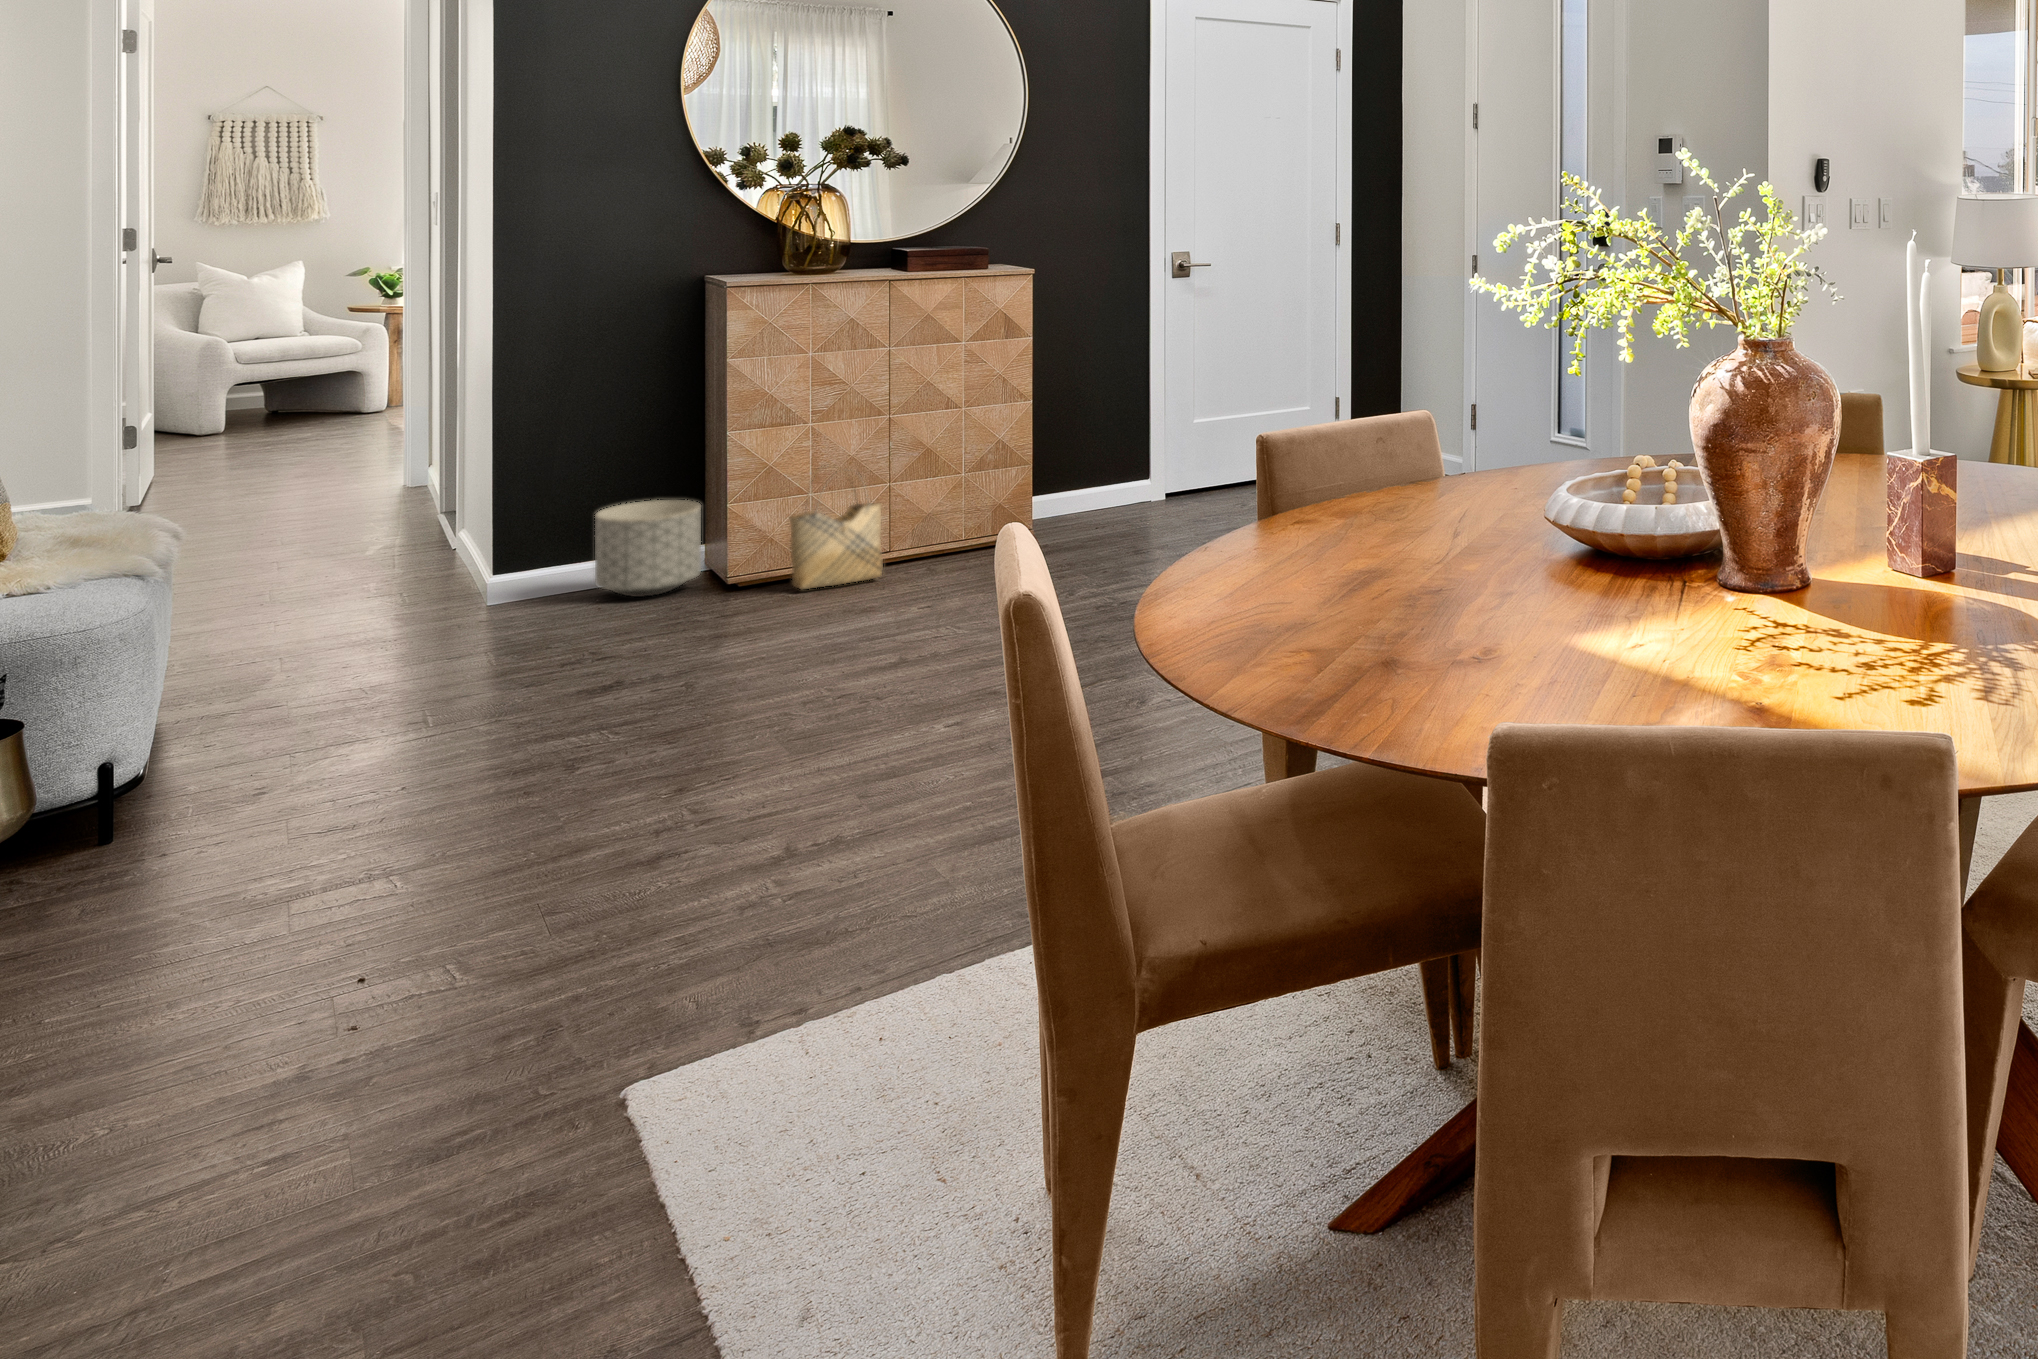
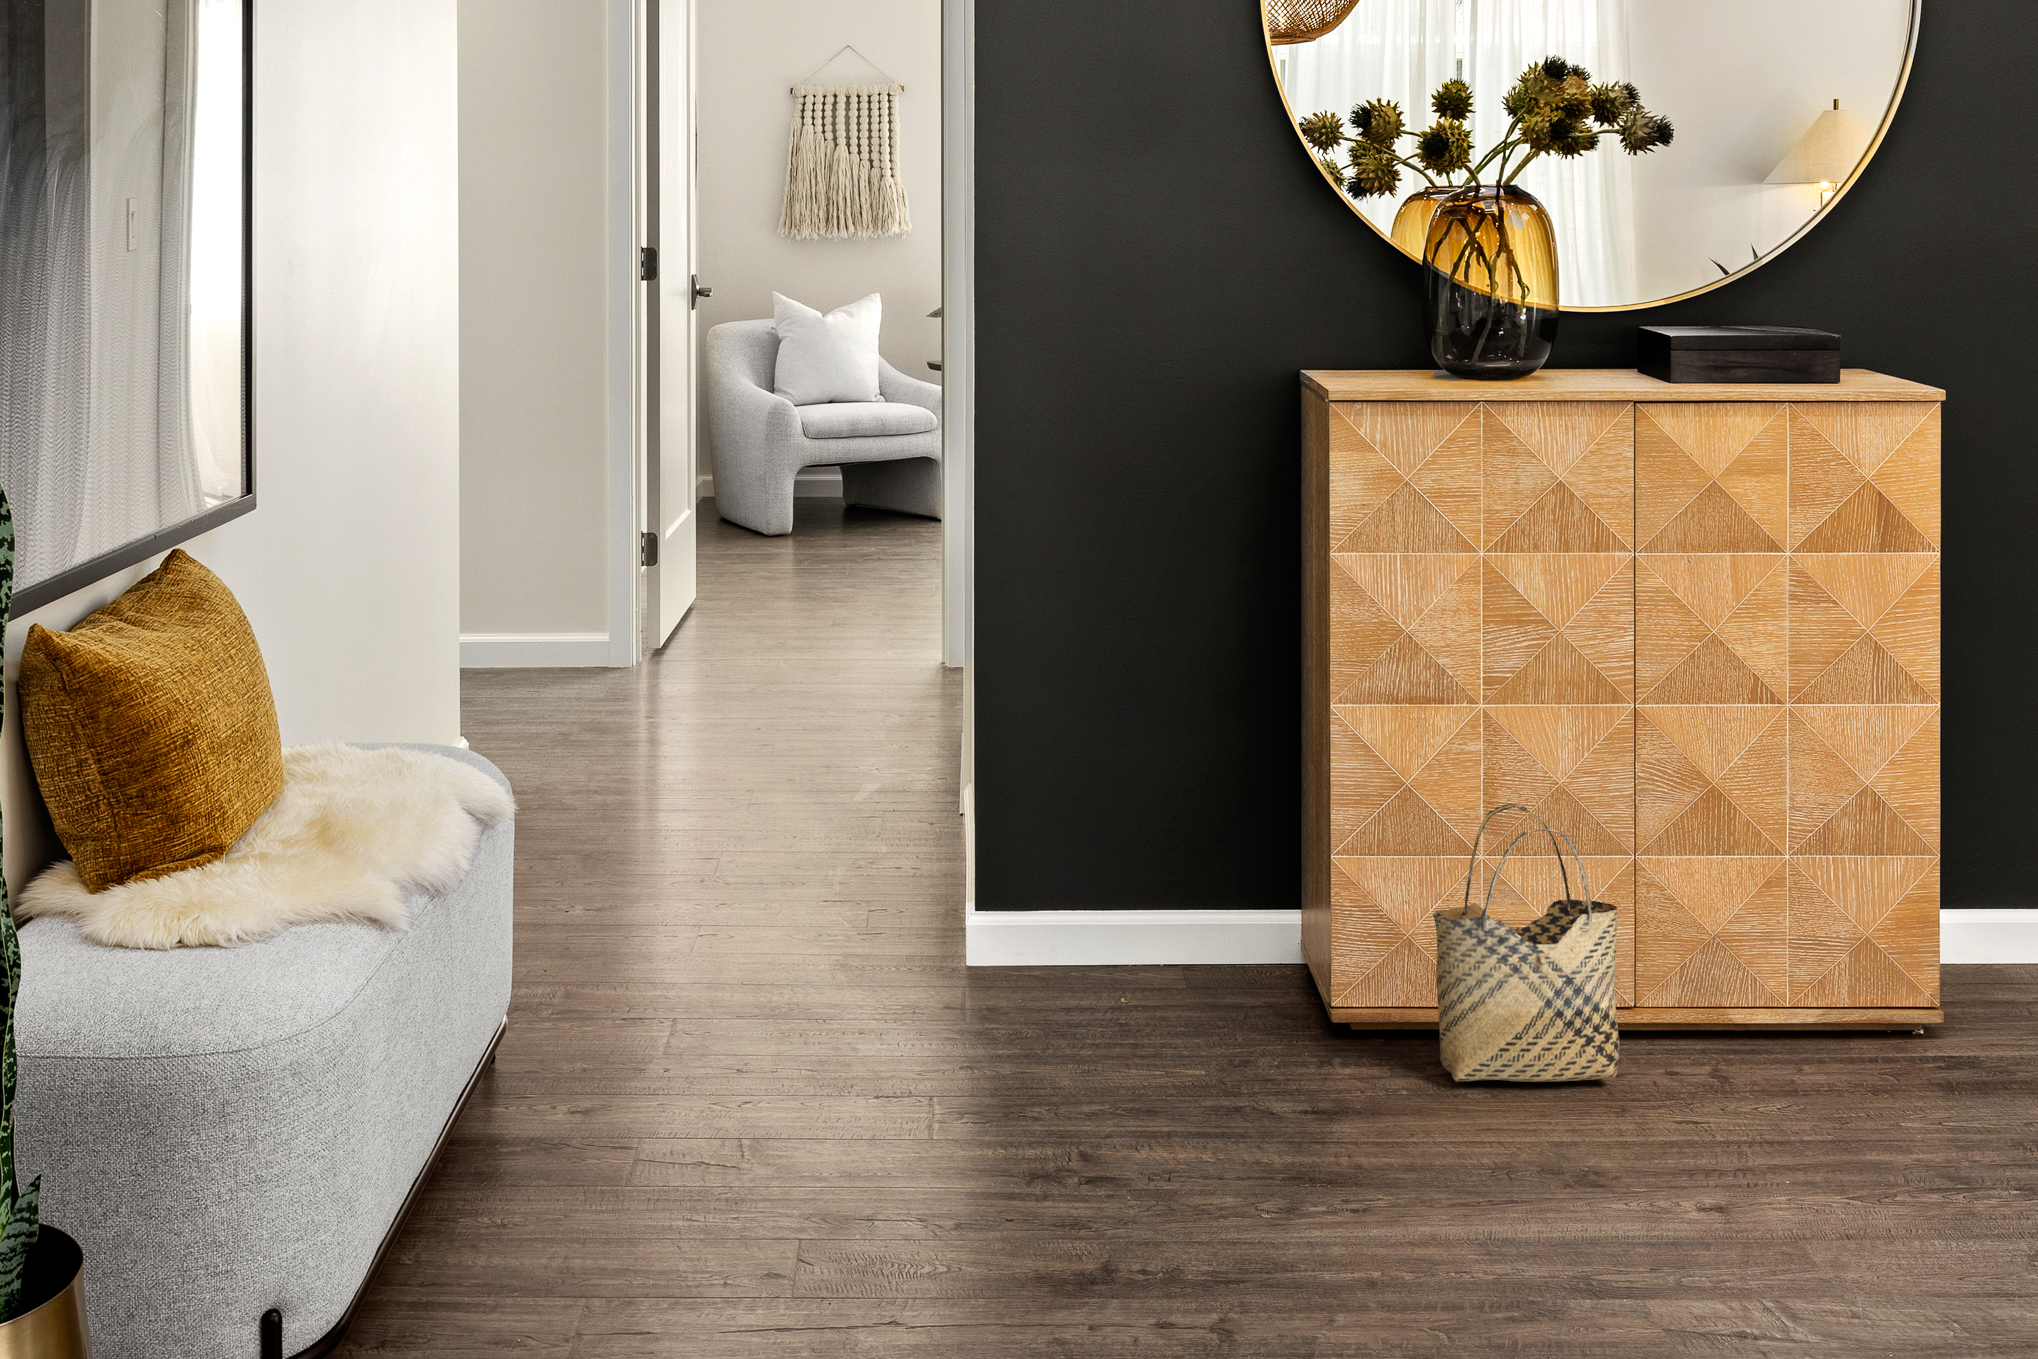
planter: present [595,500,701,597] -> none [1103,820,1280,1023]

